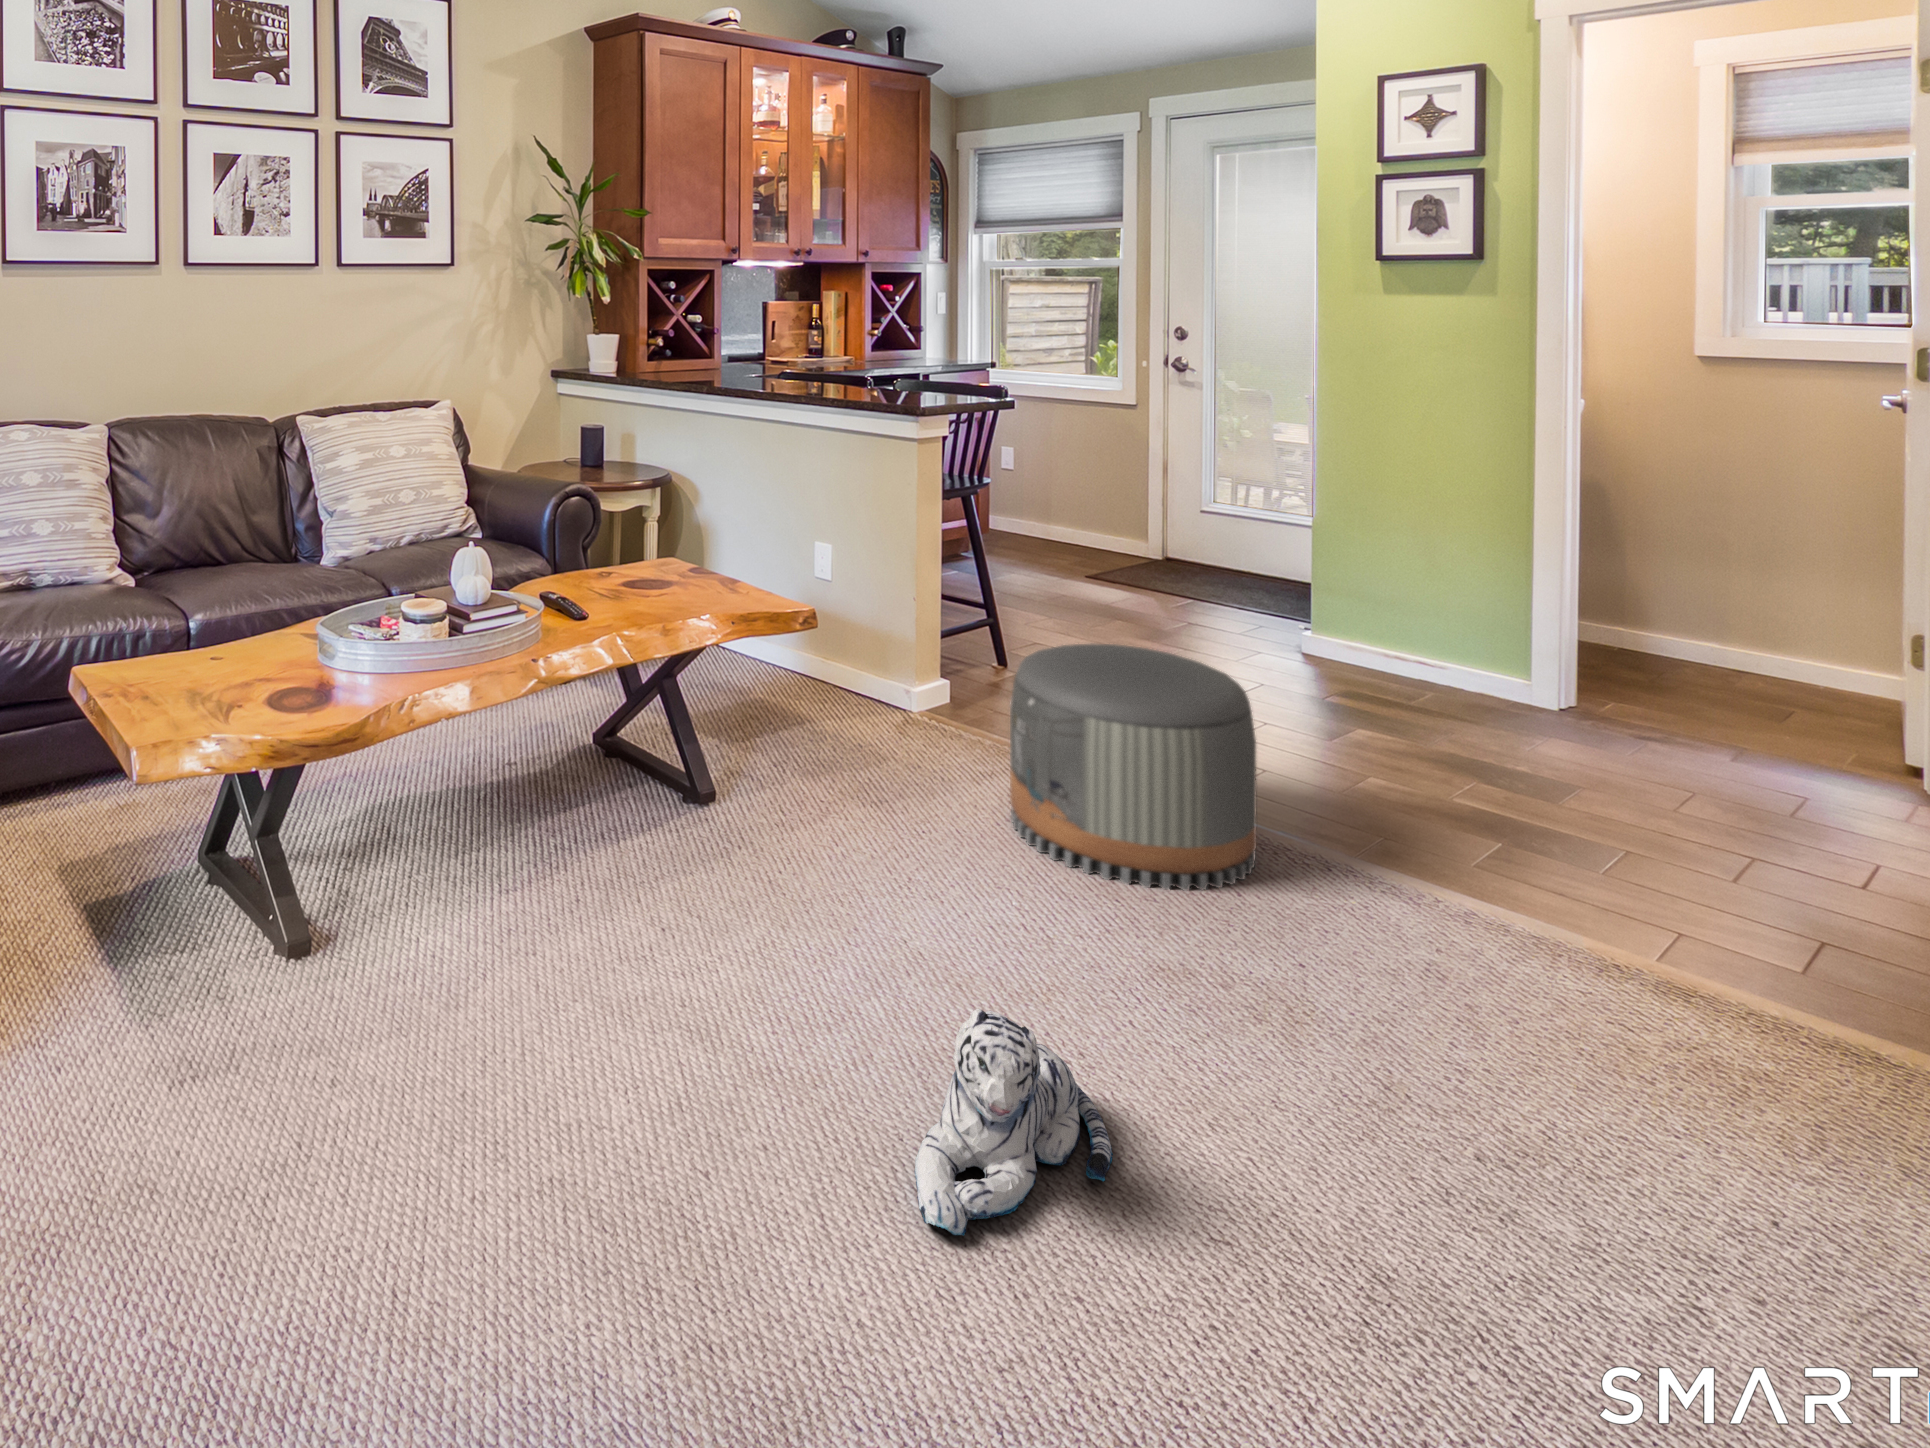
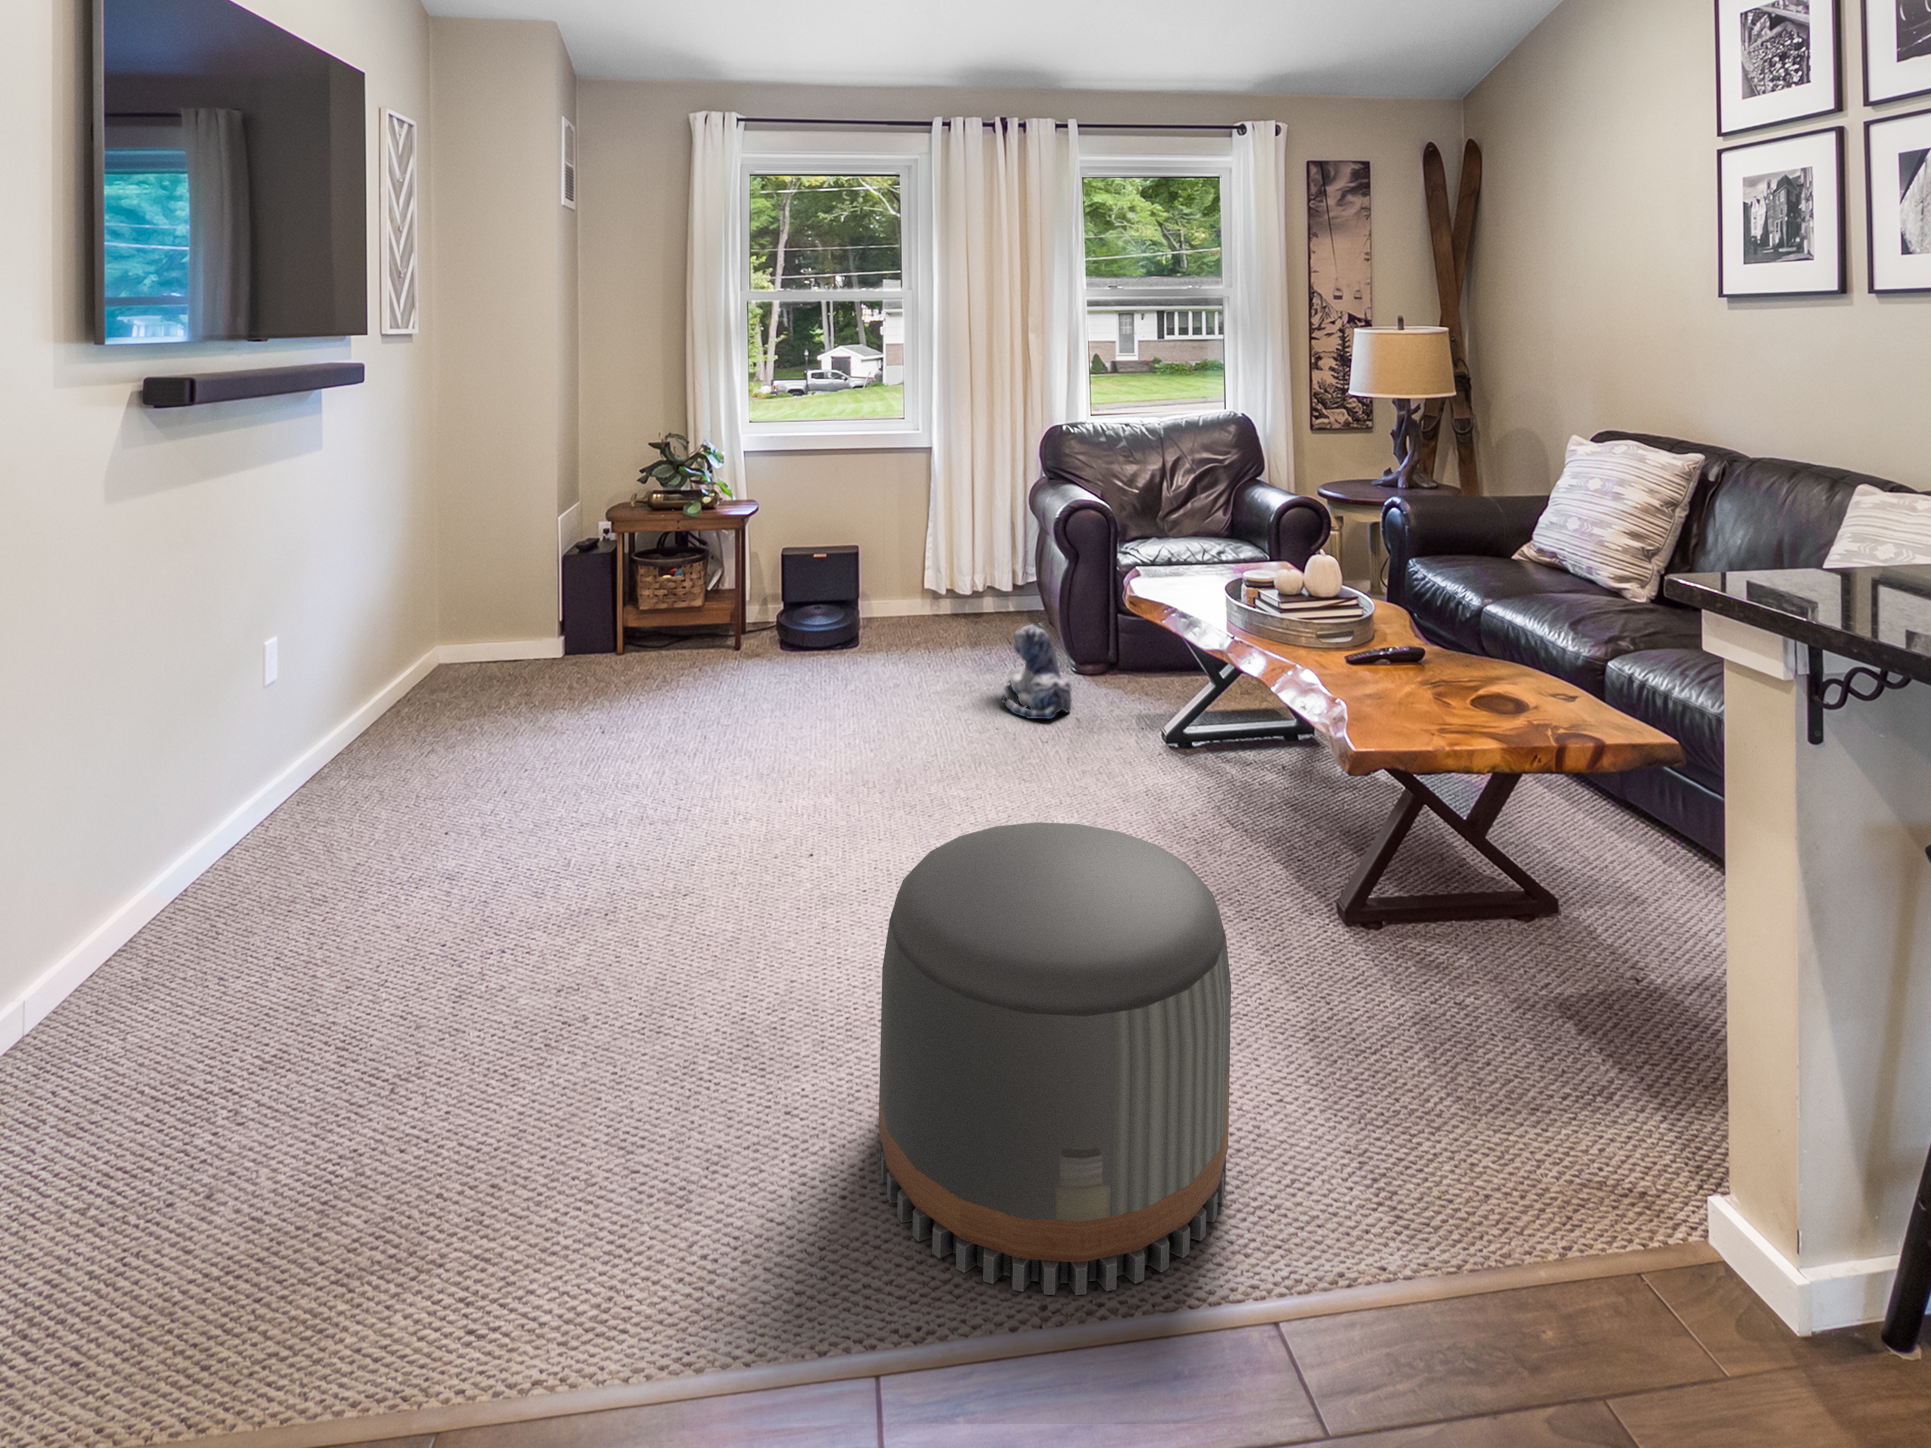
plush toy: present [915,1009,1113,1236] -> present [1002,624,1072,719]

